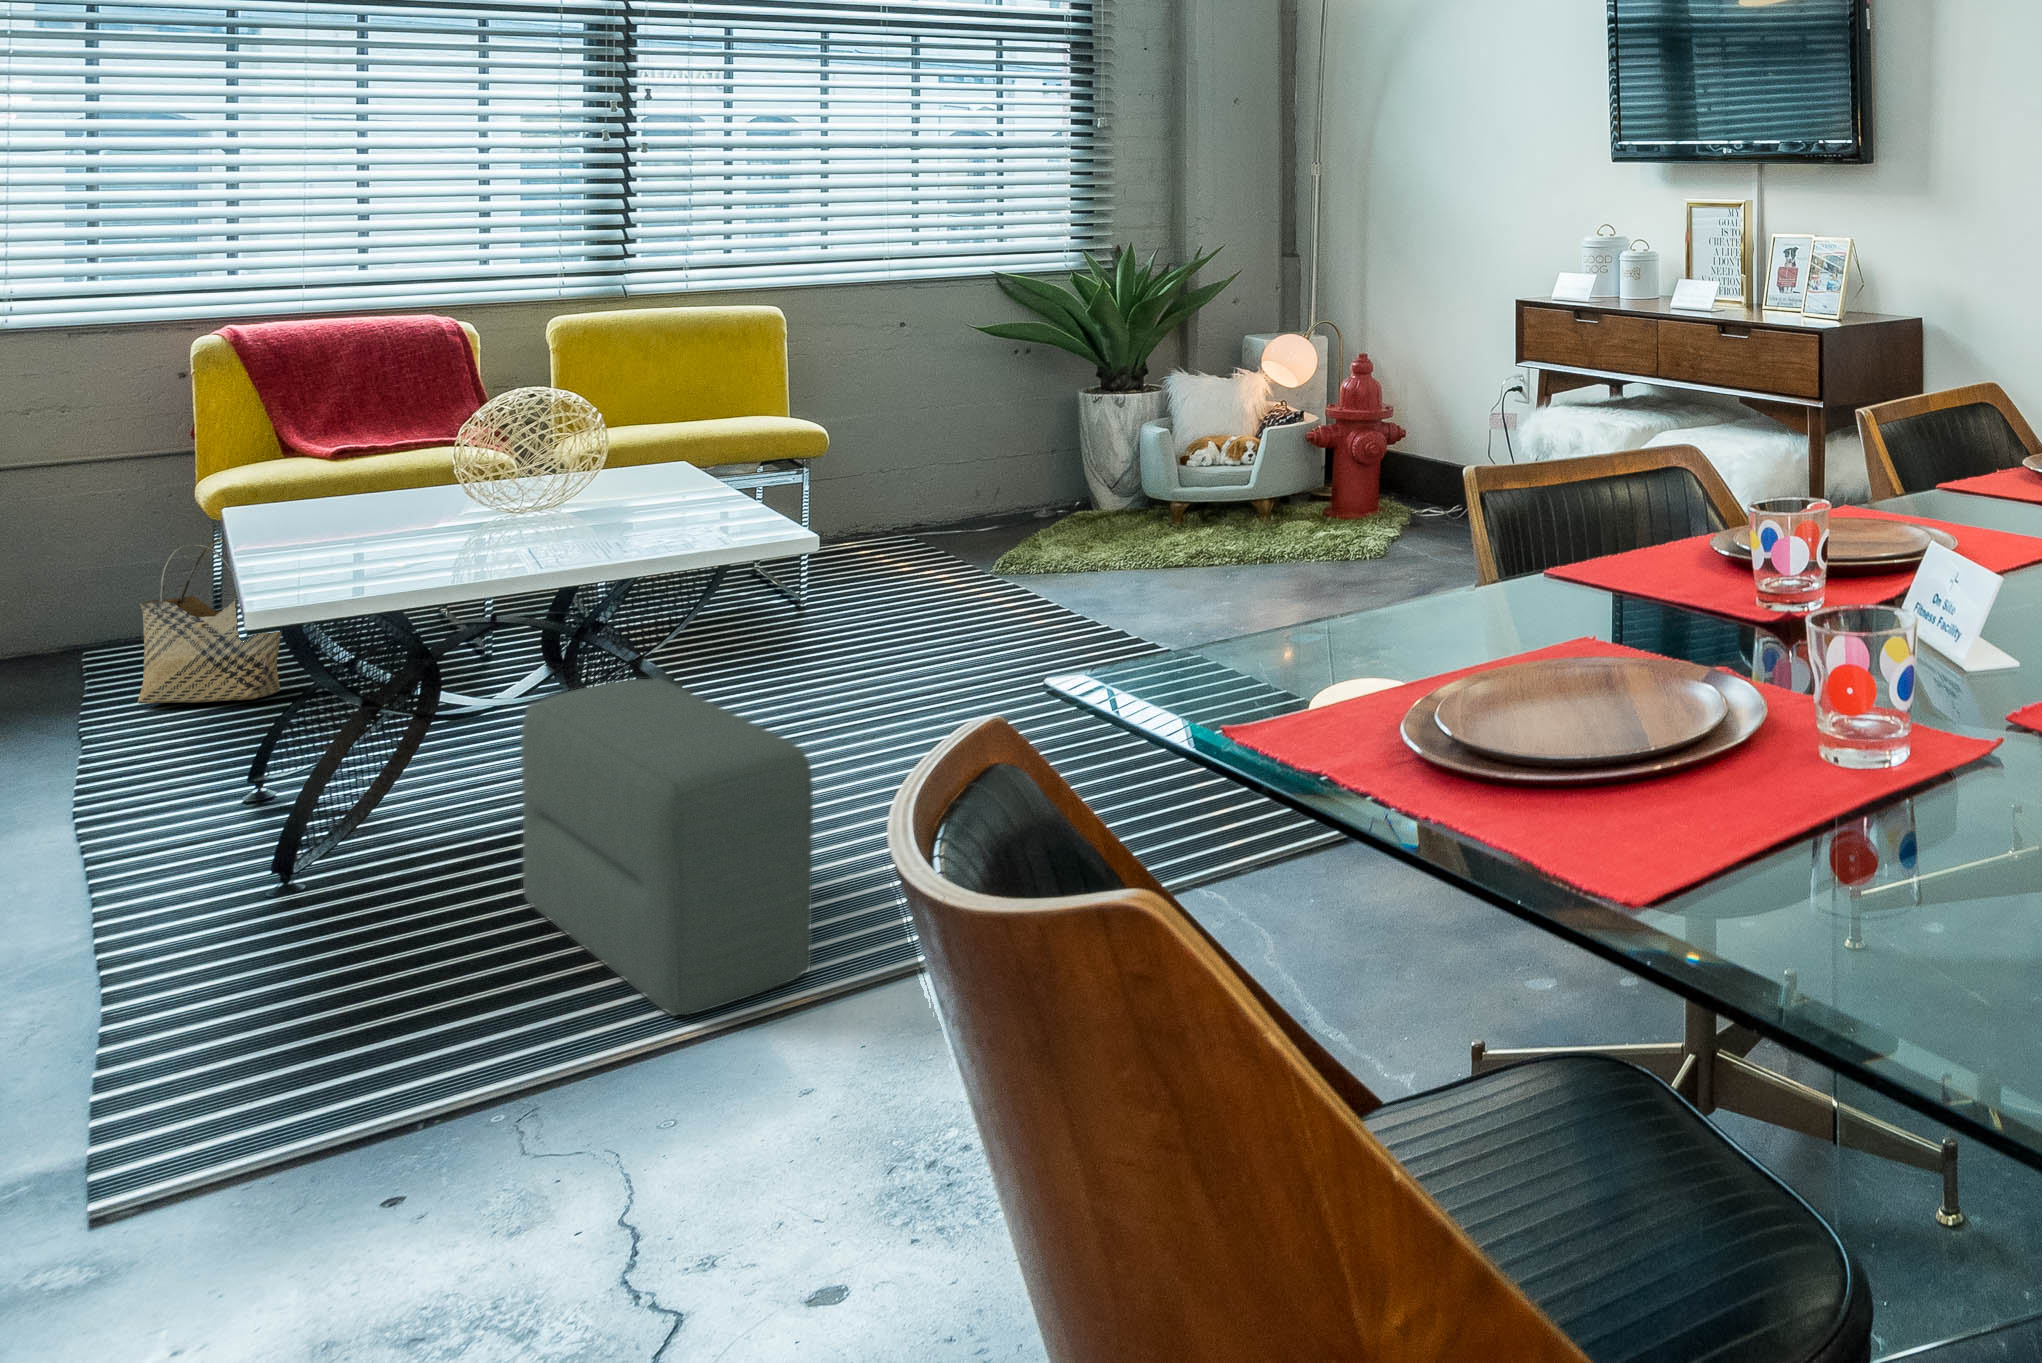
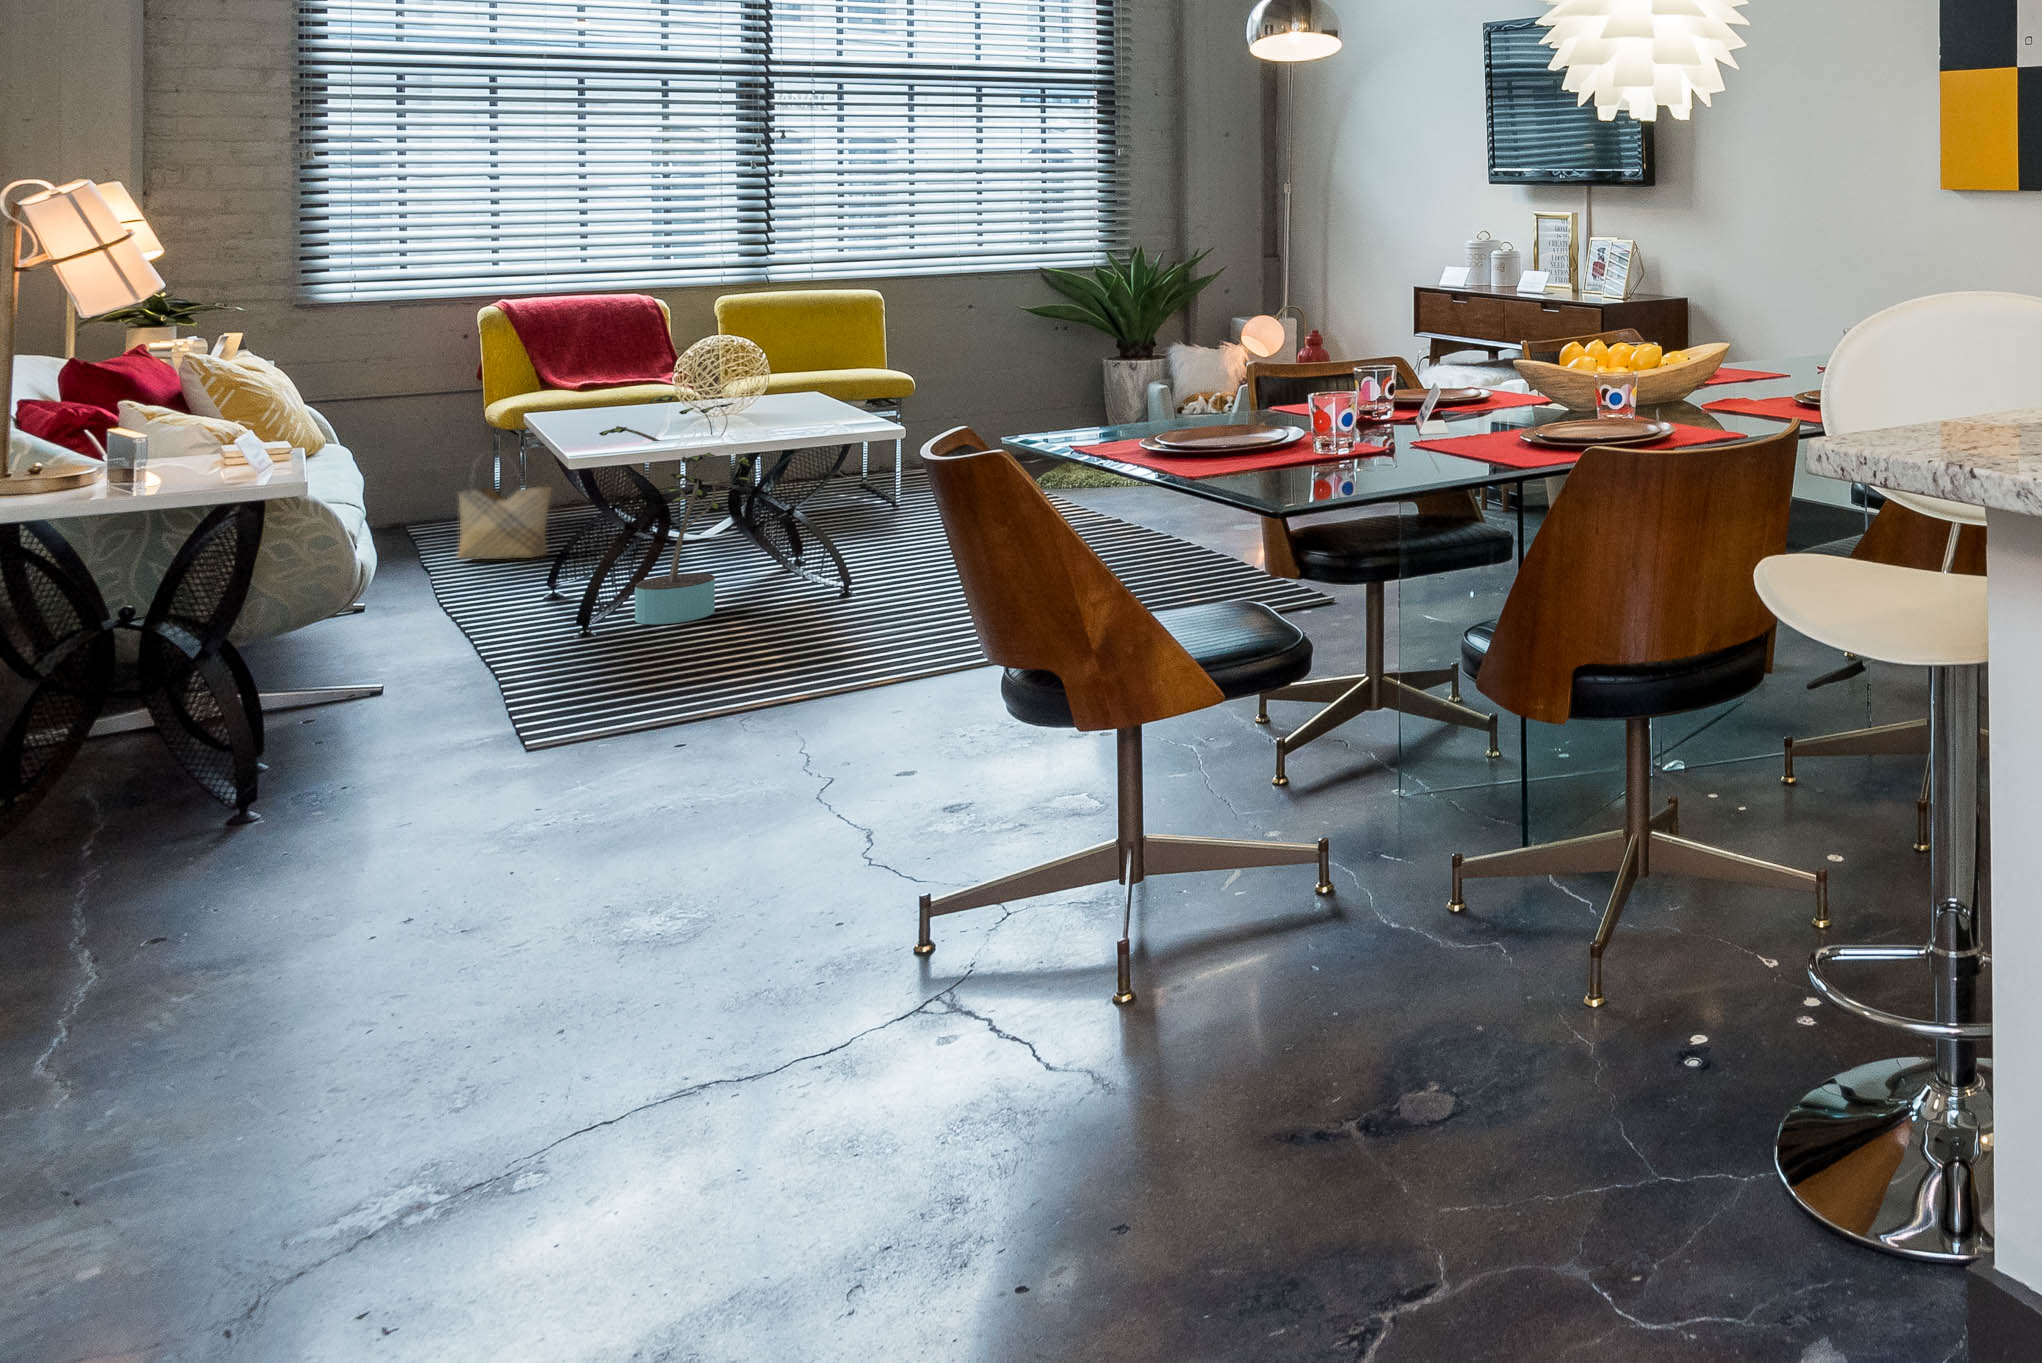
potted plant: none [320,474,577,840] -> present [599,395,754,625]
pouf: present [521,678,813,1016] -> none [729,517,903,695]

